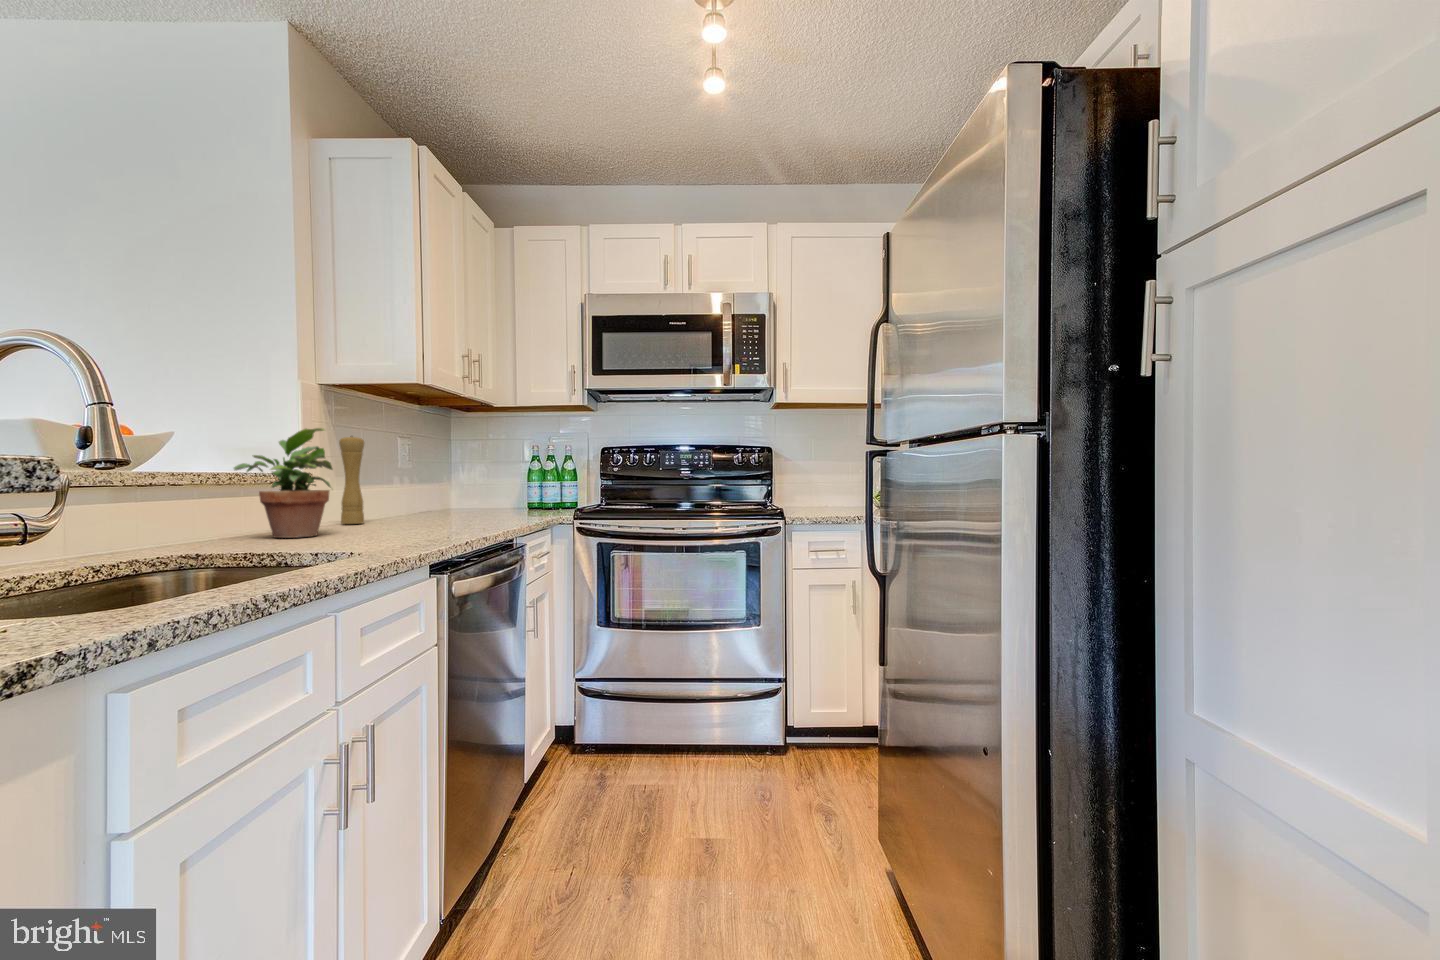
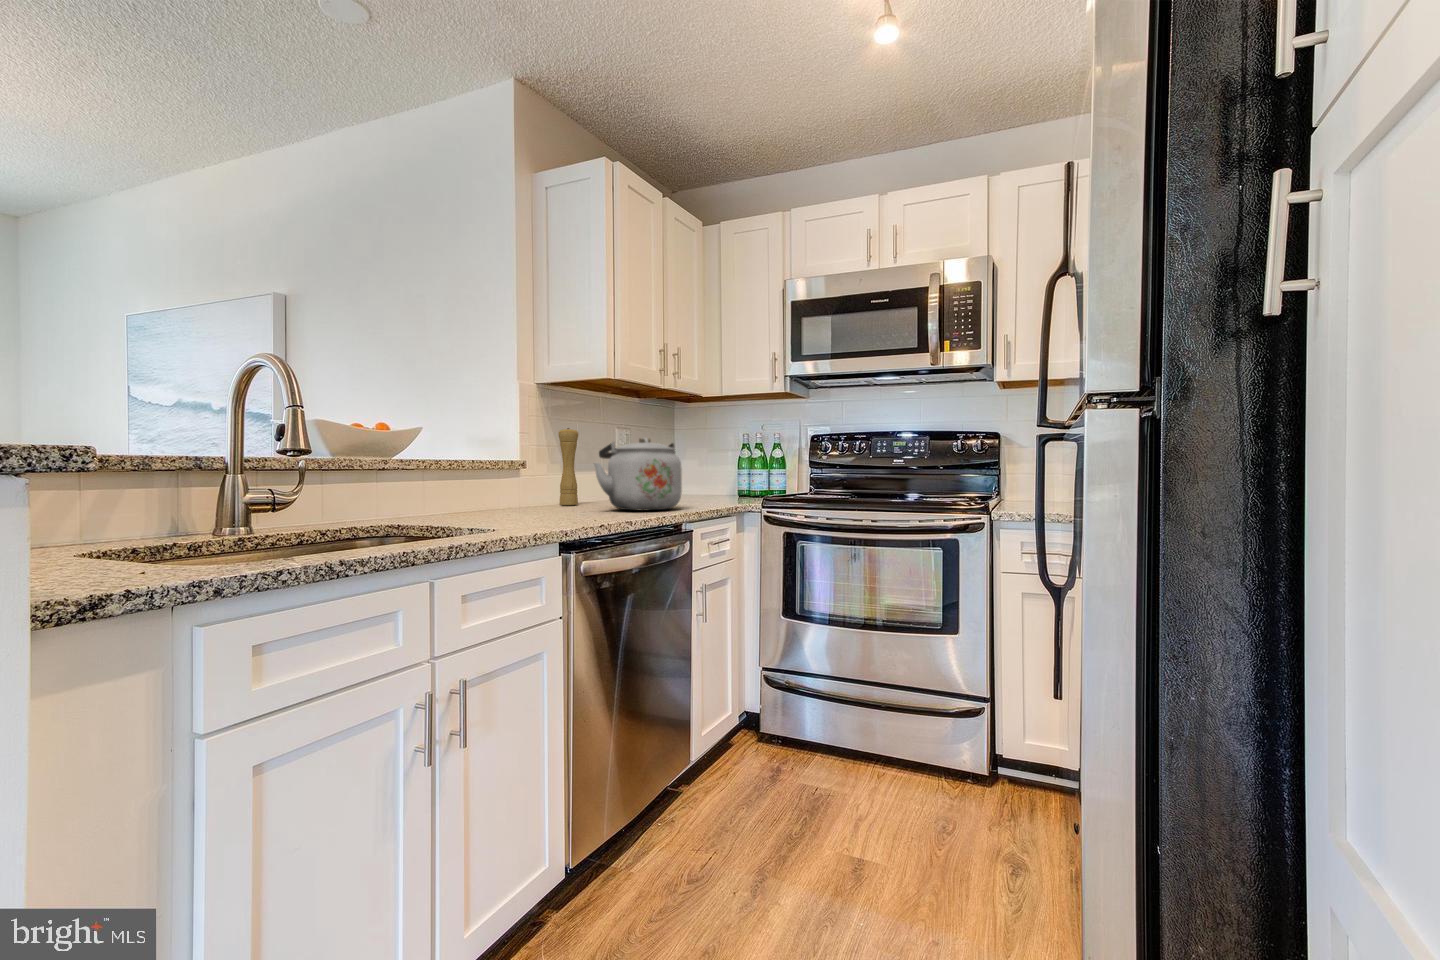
potted plant: present [234,428,333,538] -> none [458,421,535,514]
kettle: none [405,449,504,527] -> present [594,438,682,511]

